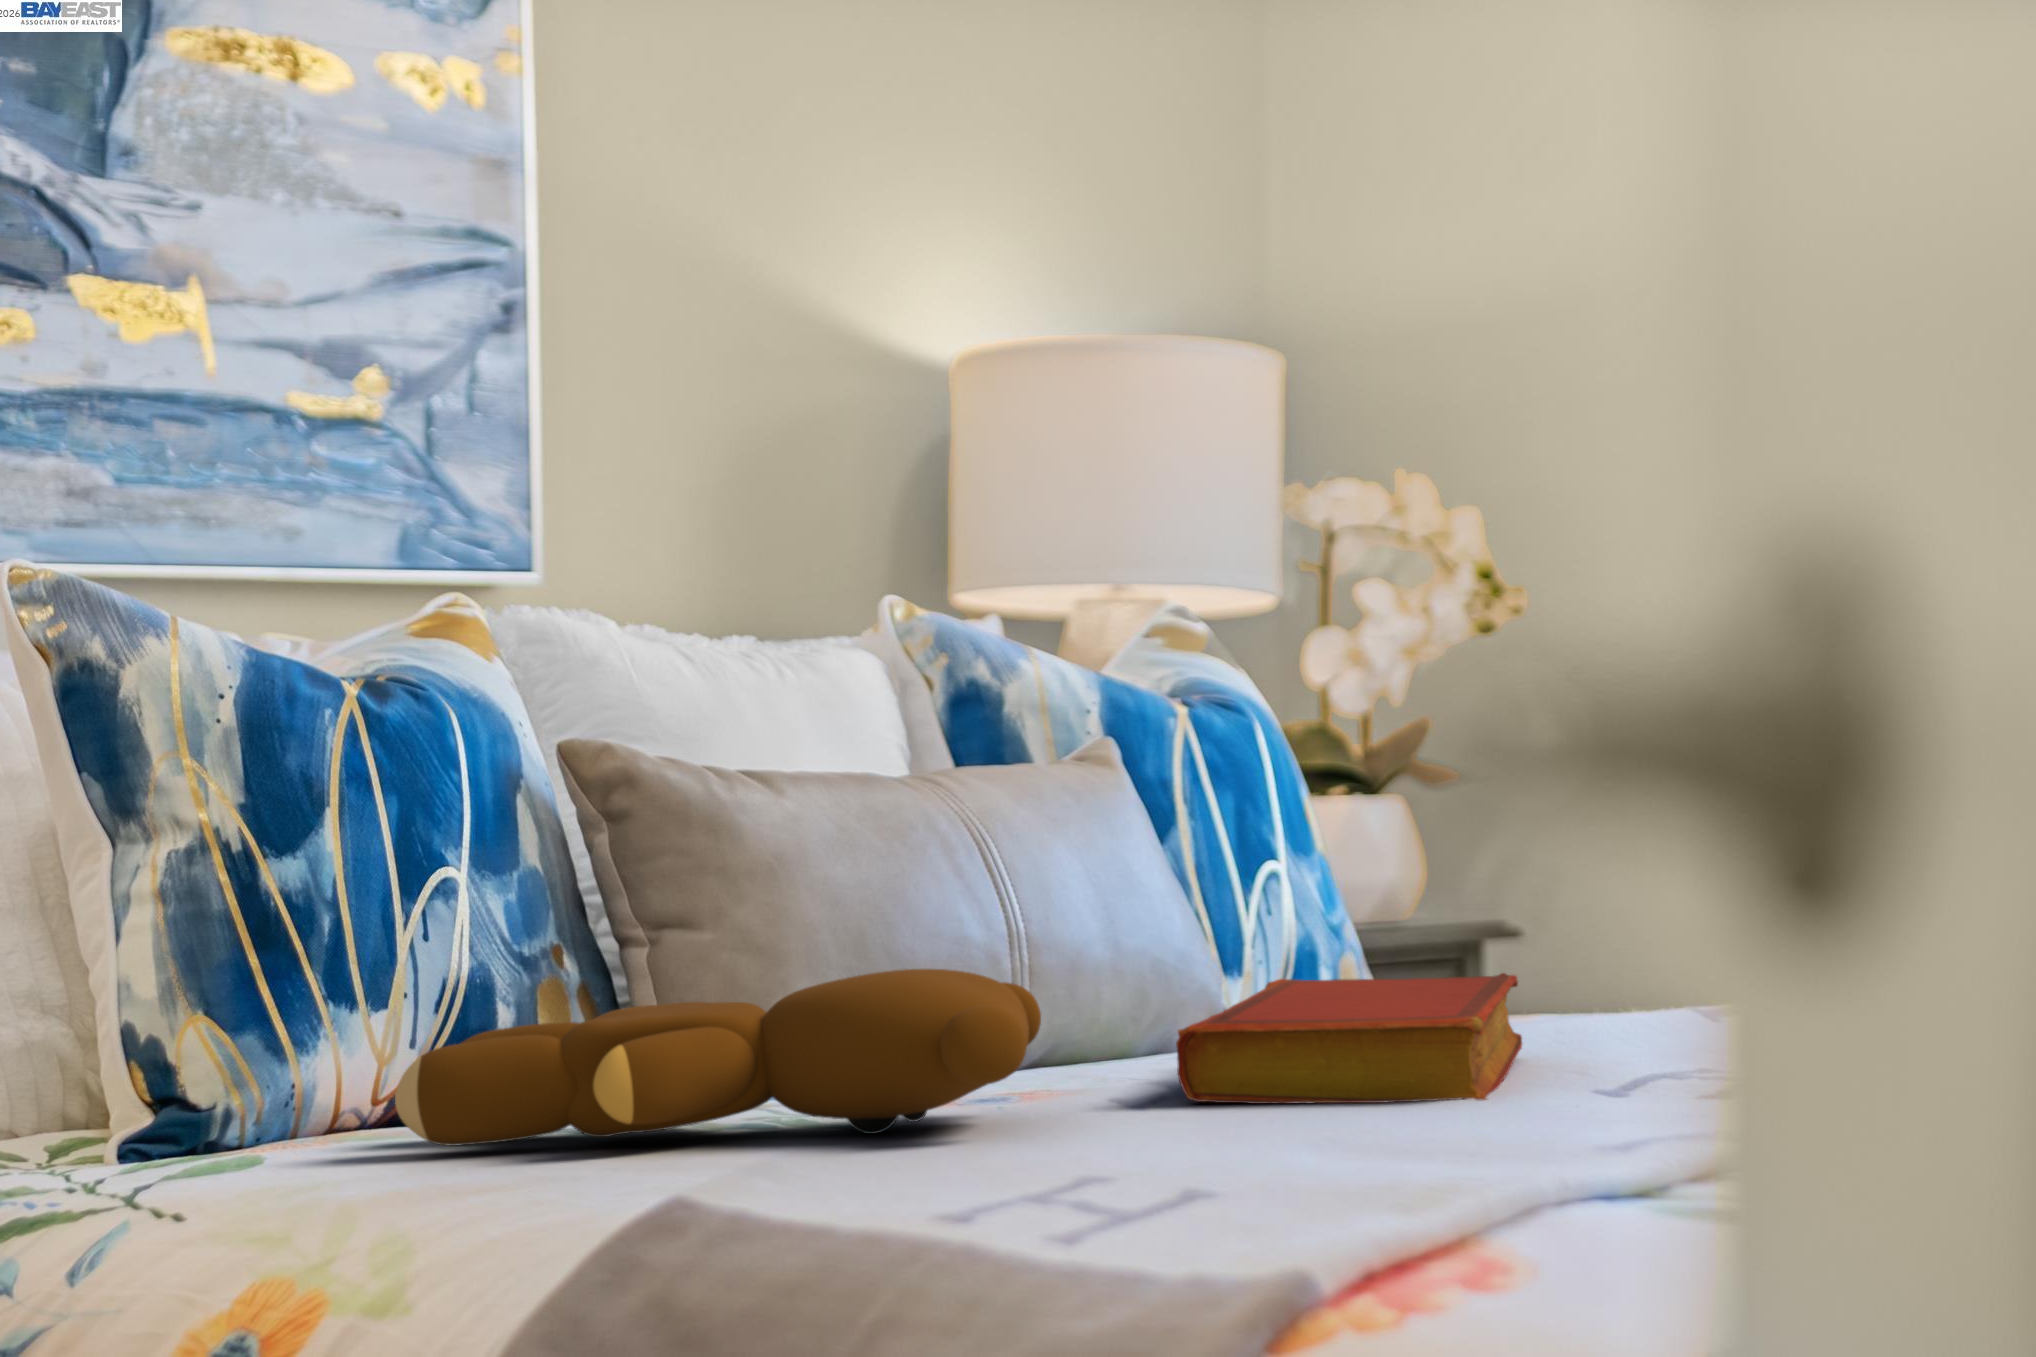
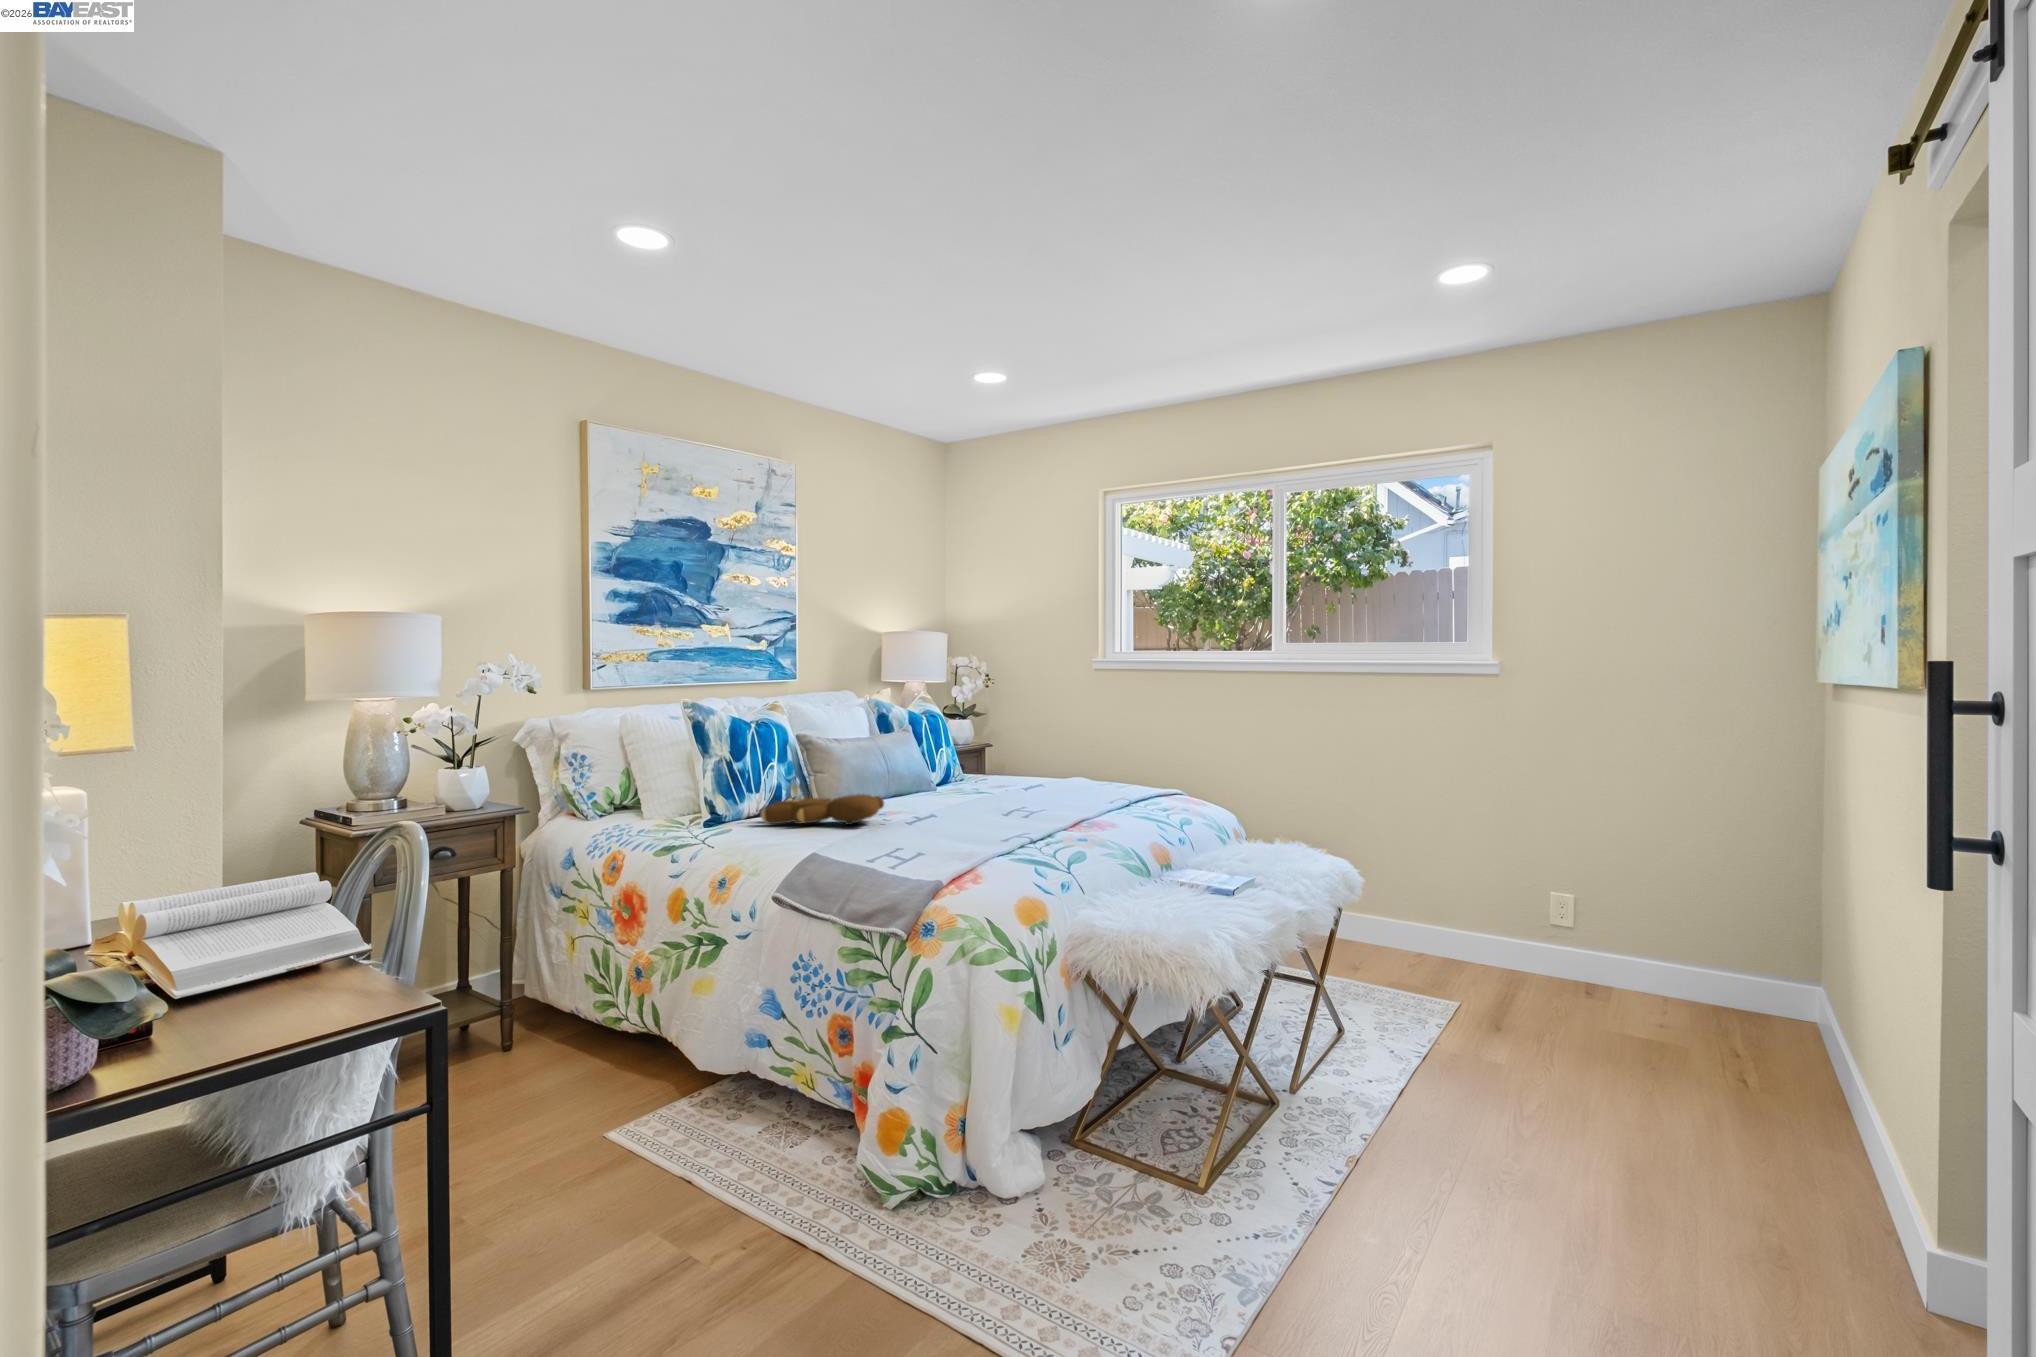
book: present [1176,973,1522,1104] -> none [910,791,994,825]

